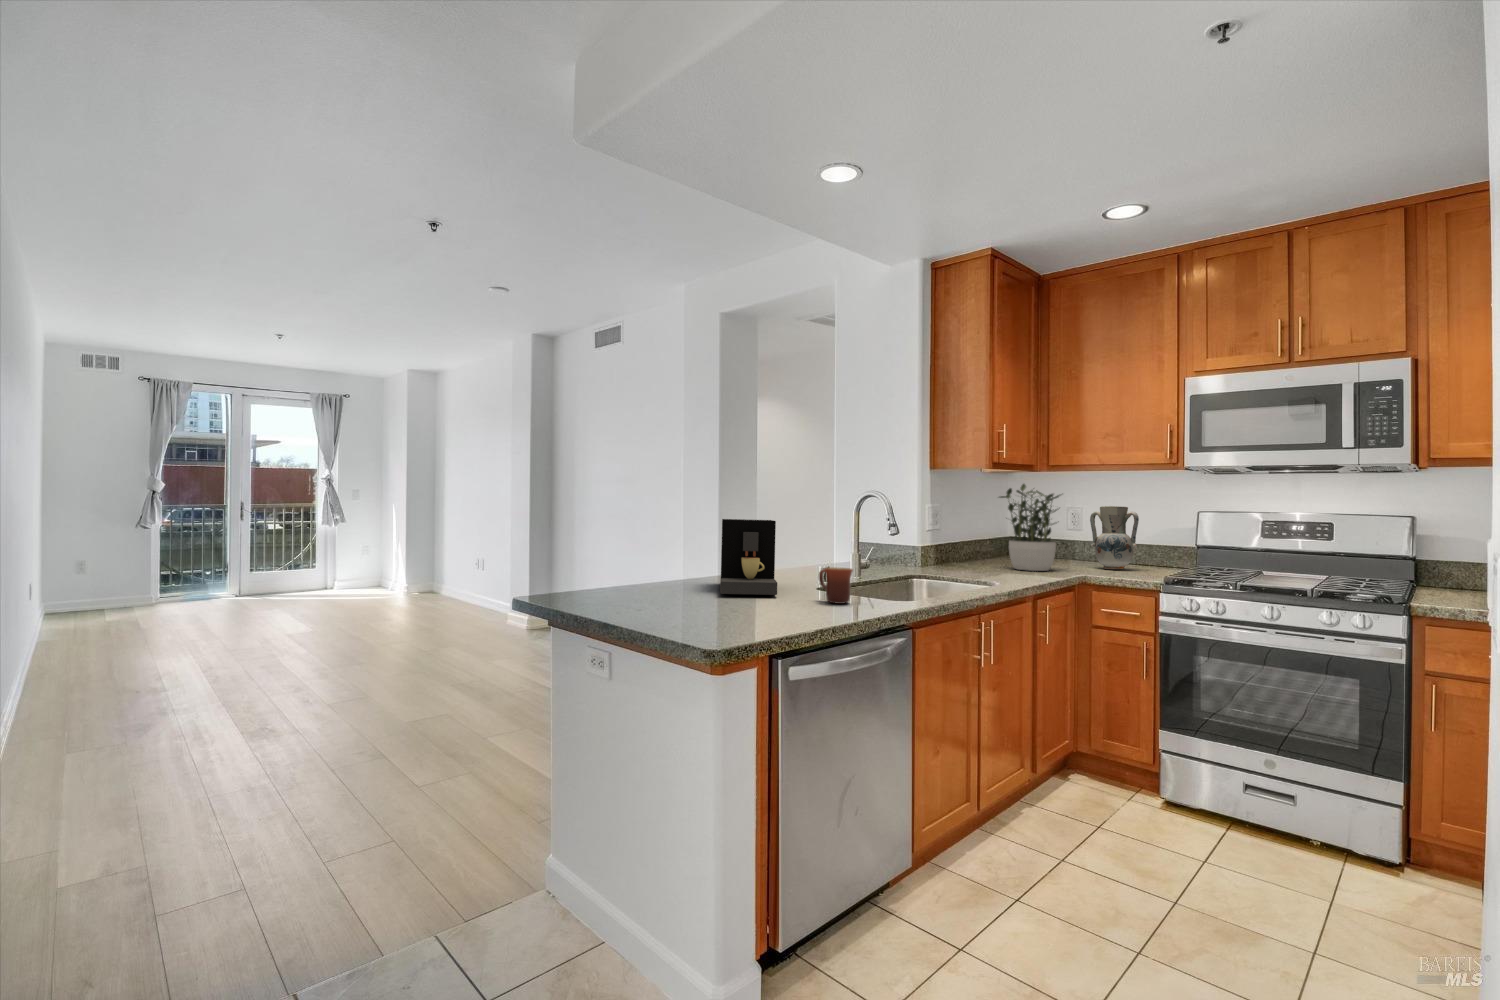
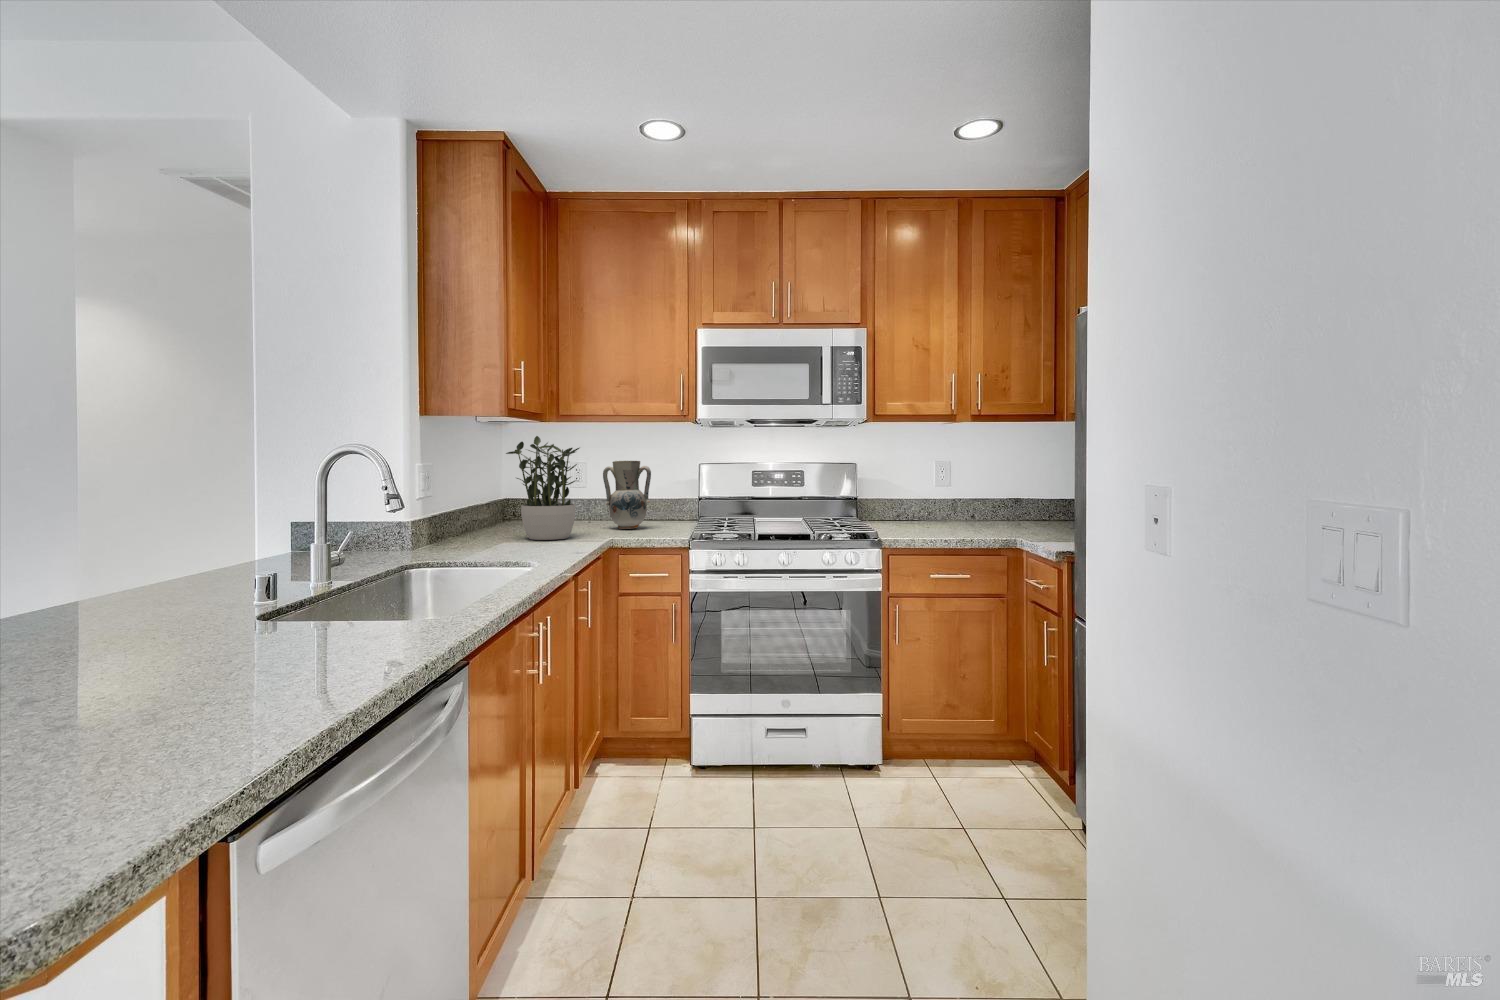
coffee maker: present [720,519,777,595] -> none [41,505,194,666]
mug: present [819,567,853,604] -> none [281,582,349,646]

